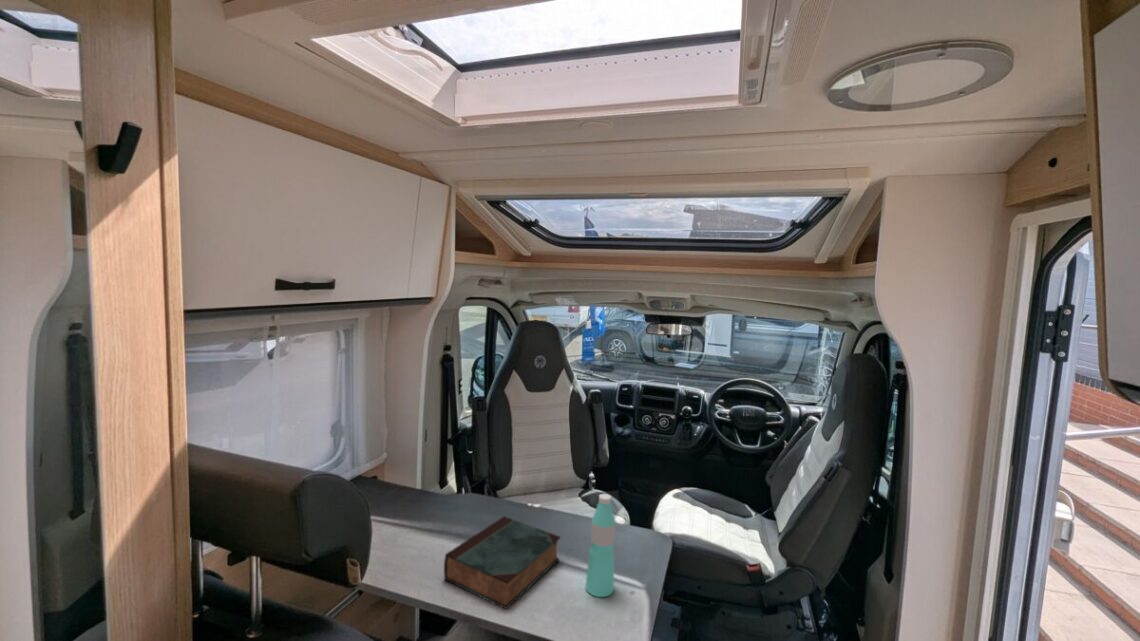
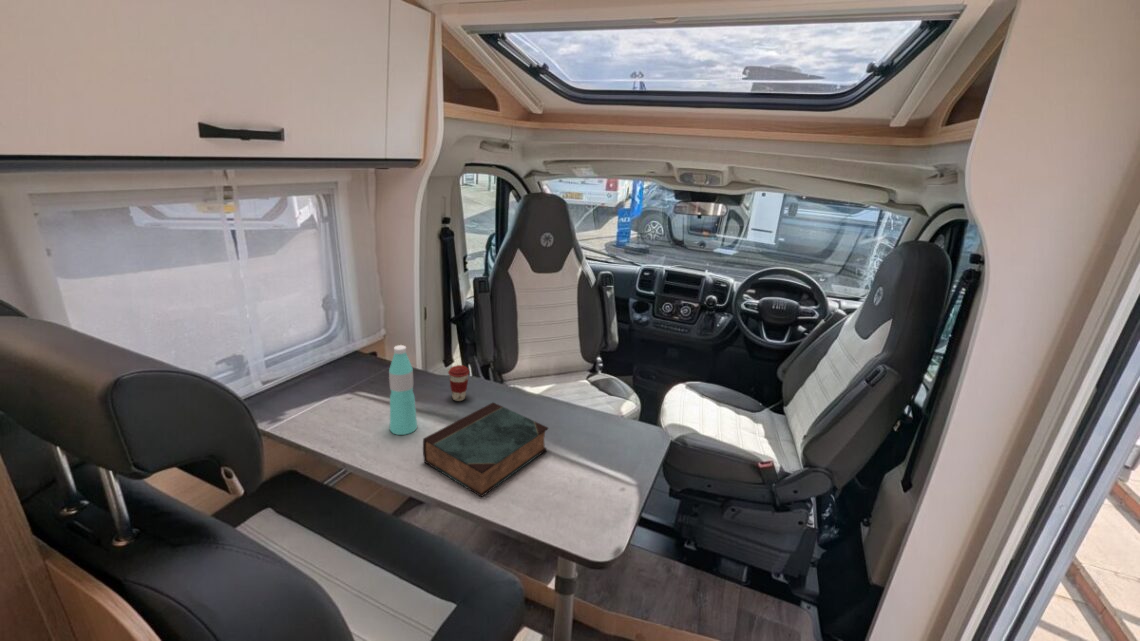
coffee cup: none [457,483,477,519] -> present [448,365,469,401]
water bottle: present [586,494,615,597] -> present [389,345,417,435]

